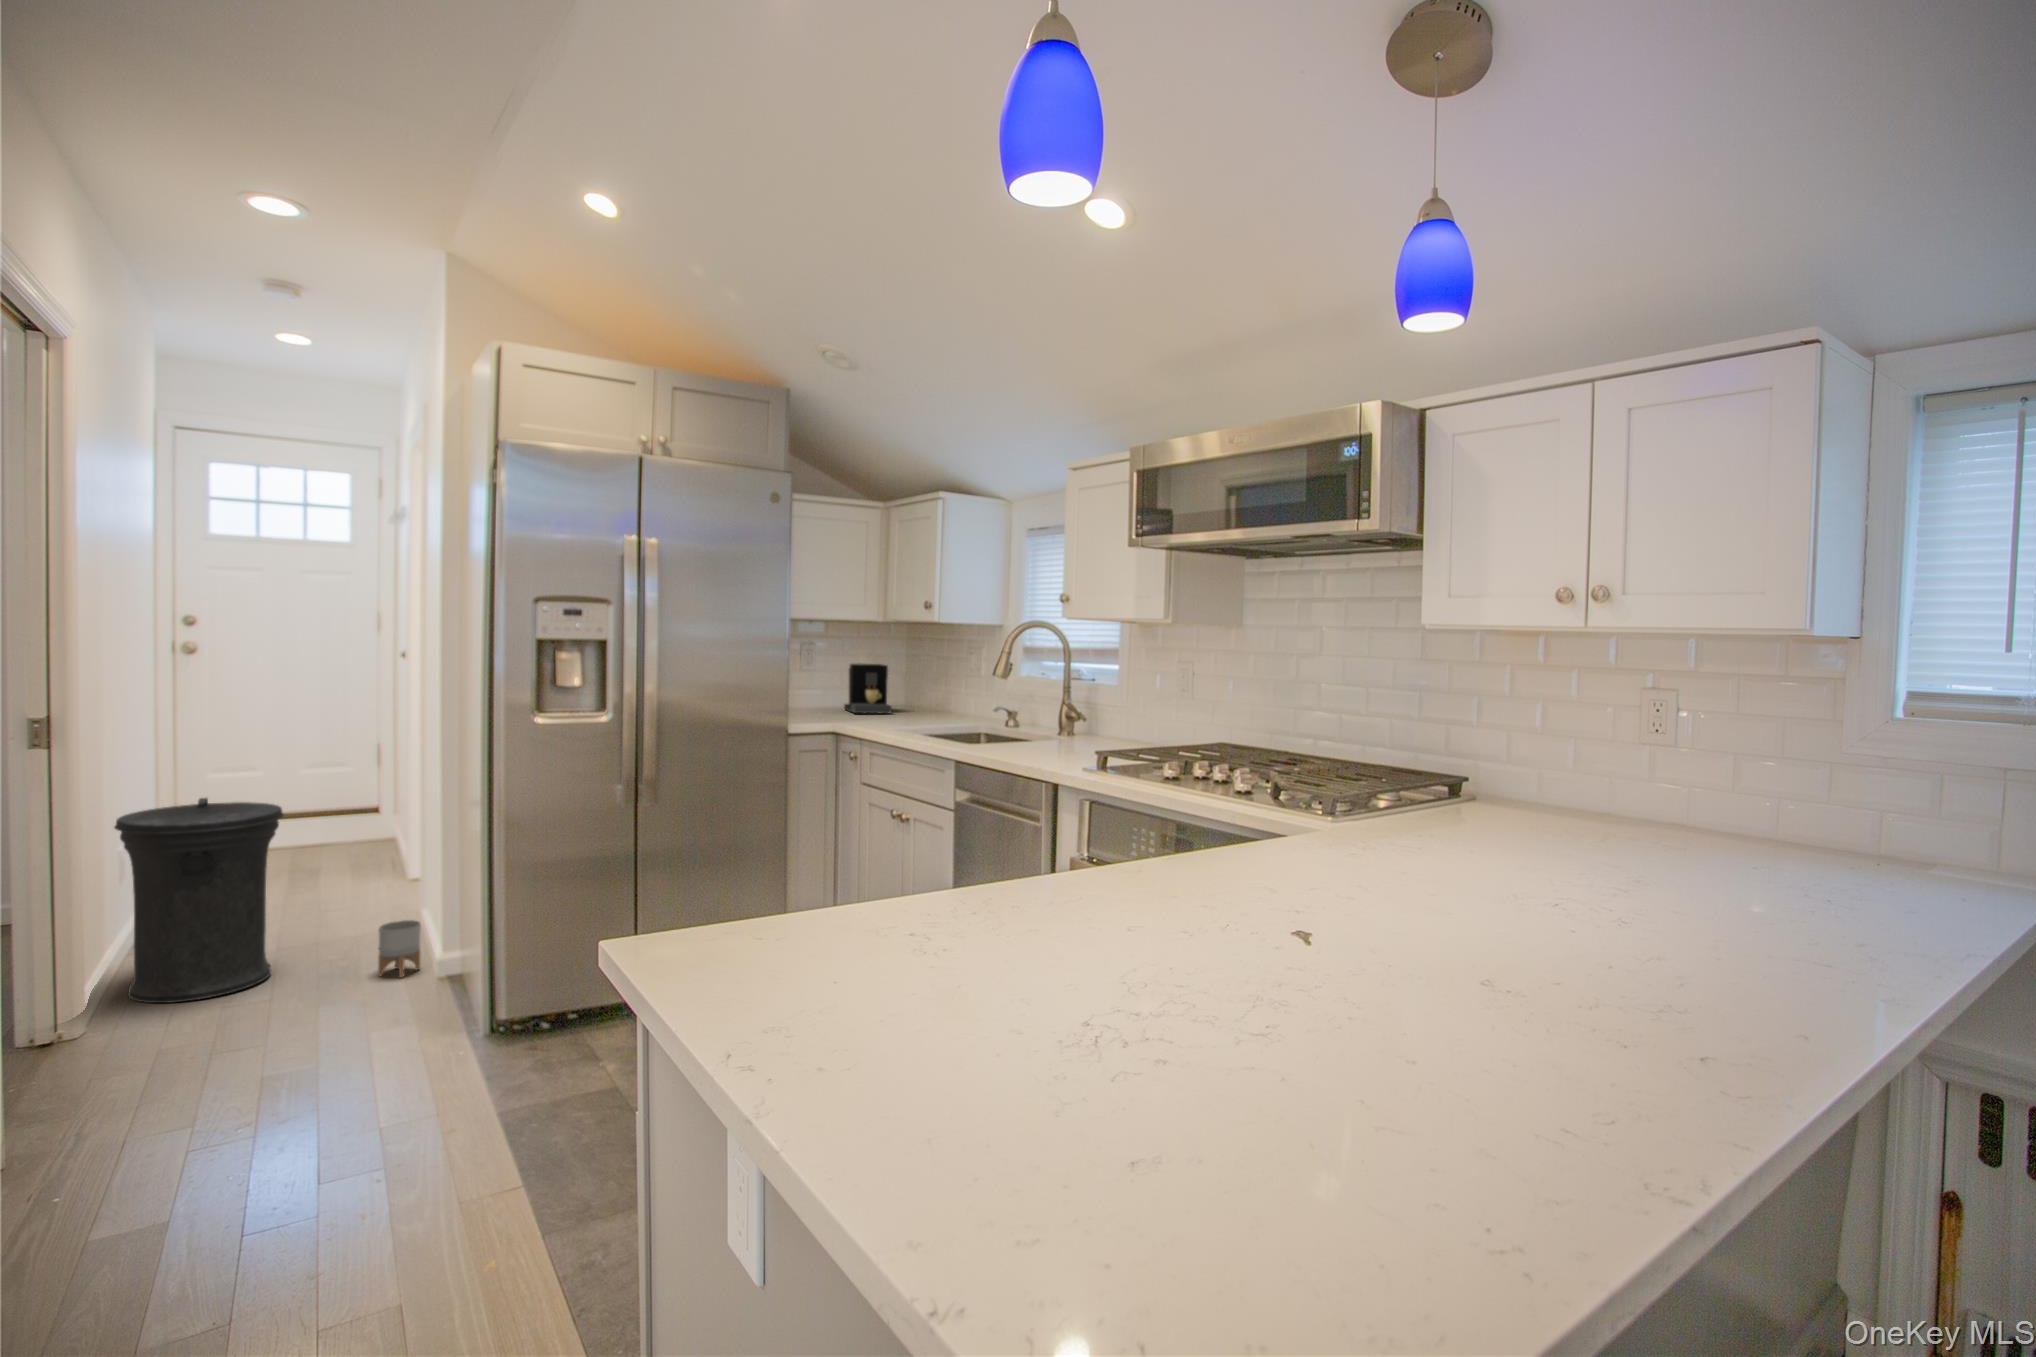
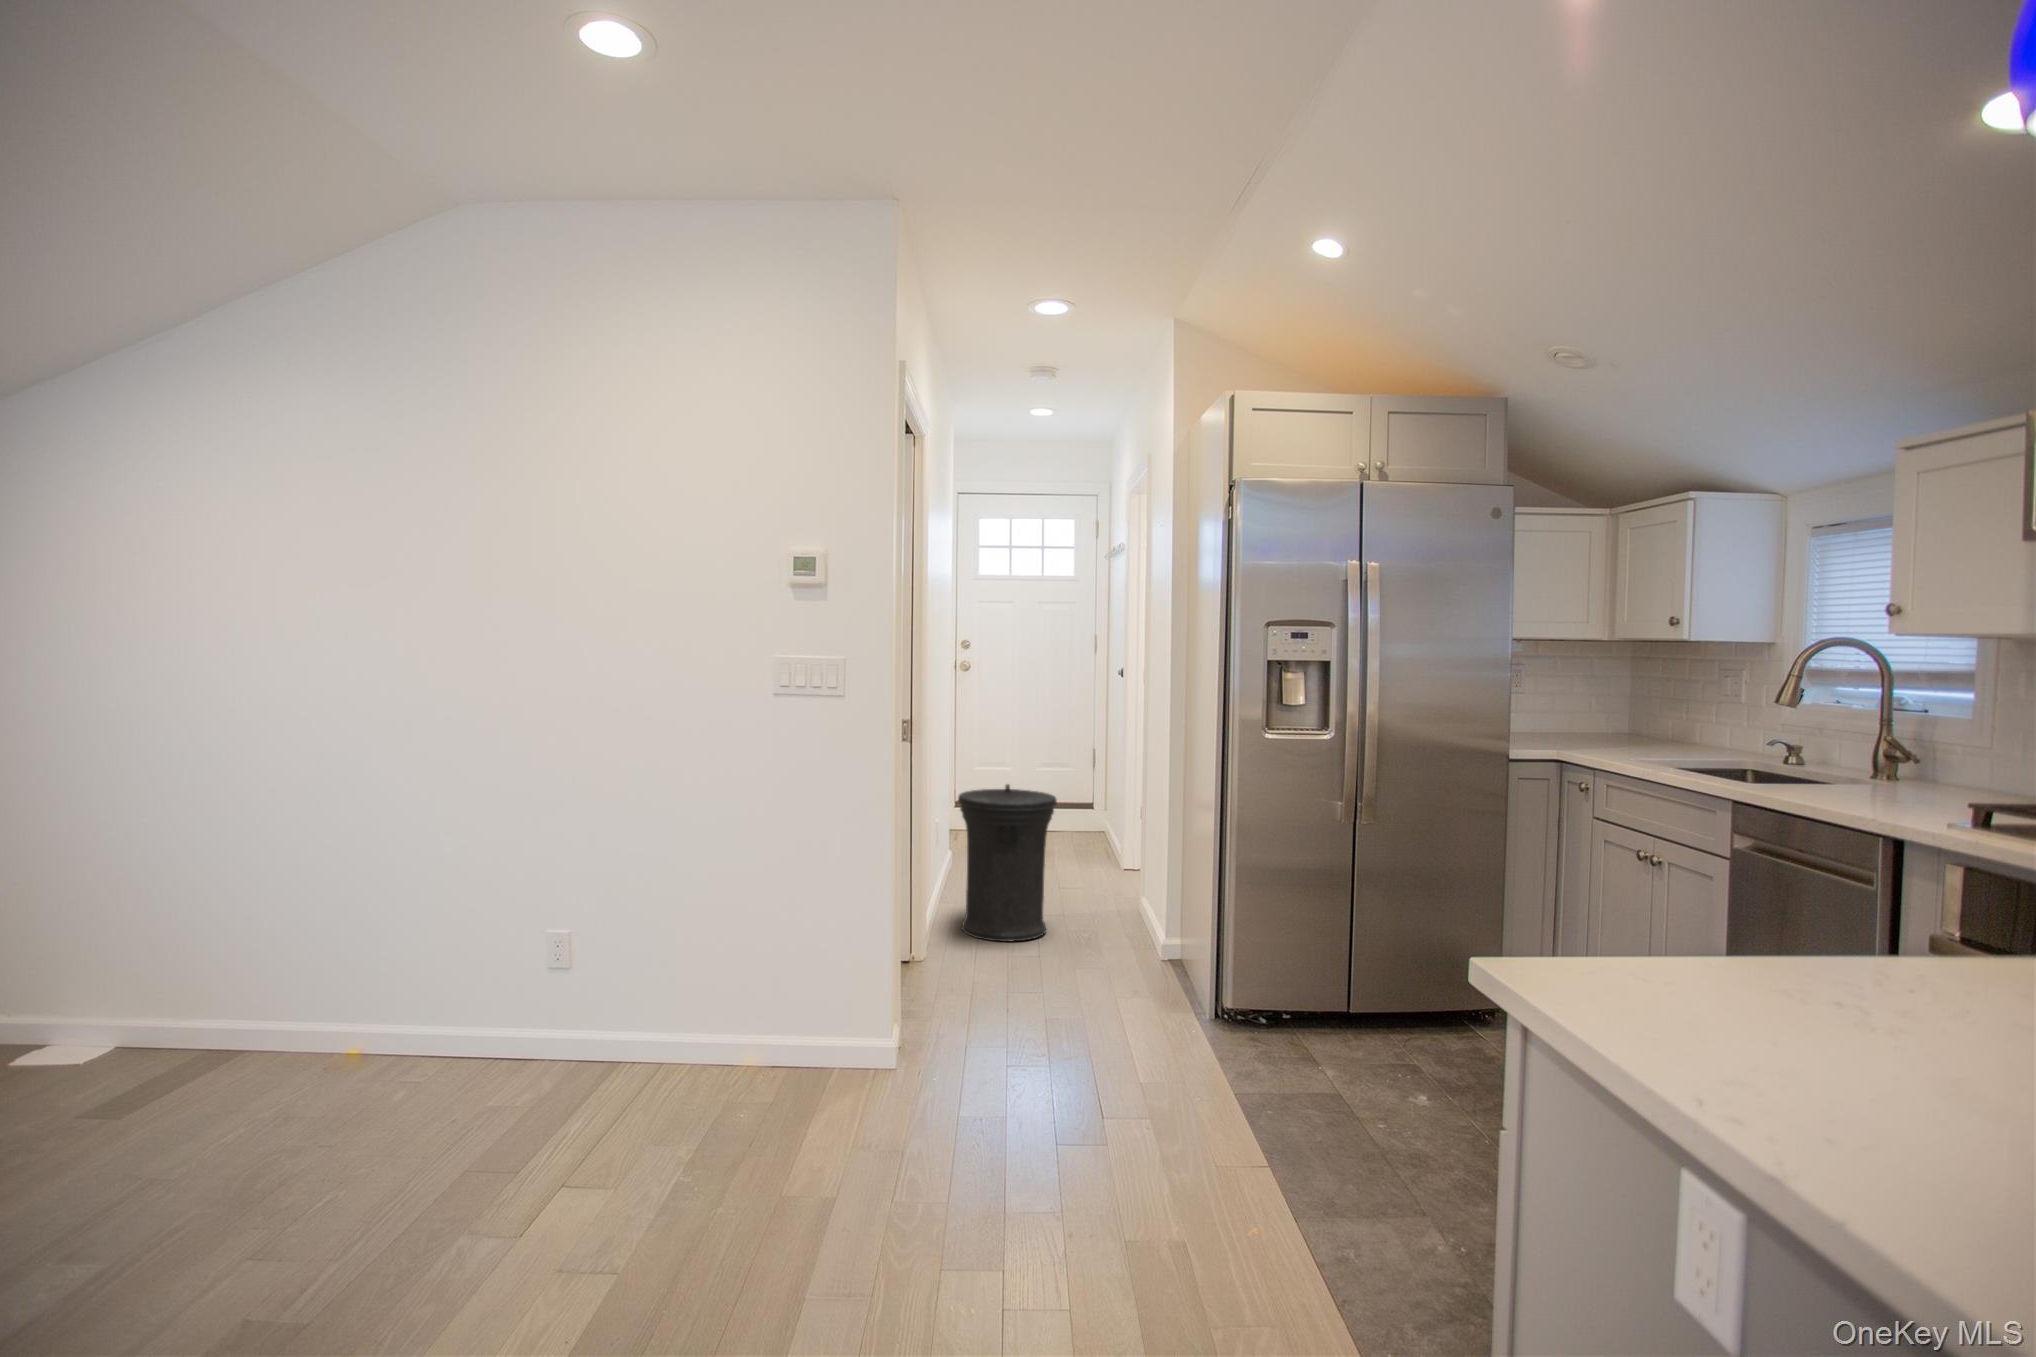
coffee maker: present [844,664,892,713] -> none [1545,686,1610,744]
planter: present [378,920,421,977] -> none [1121,902,1153,951]

